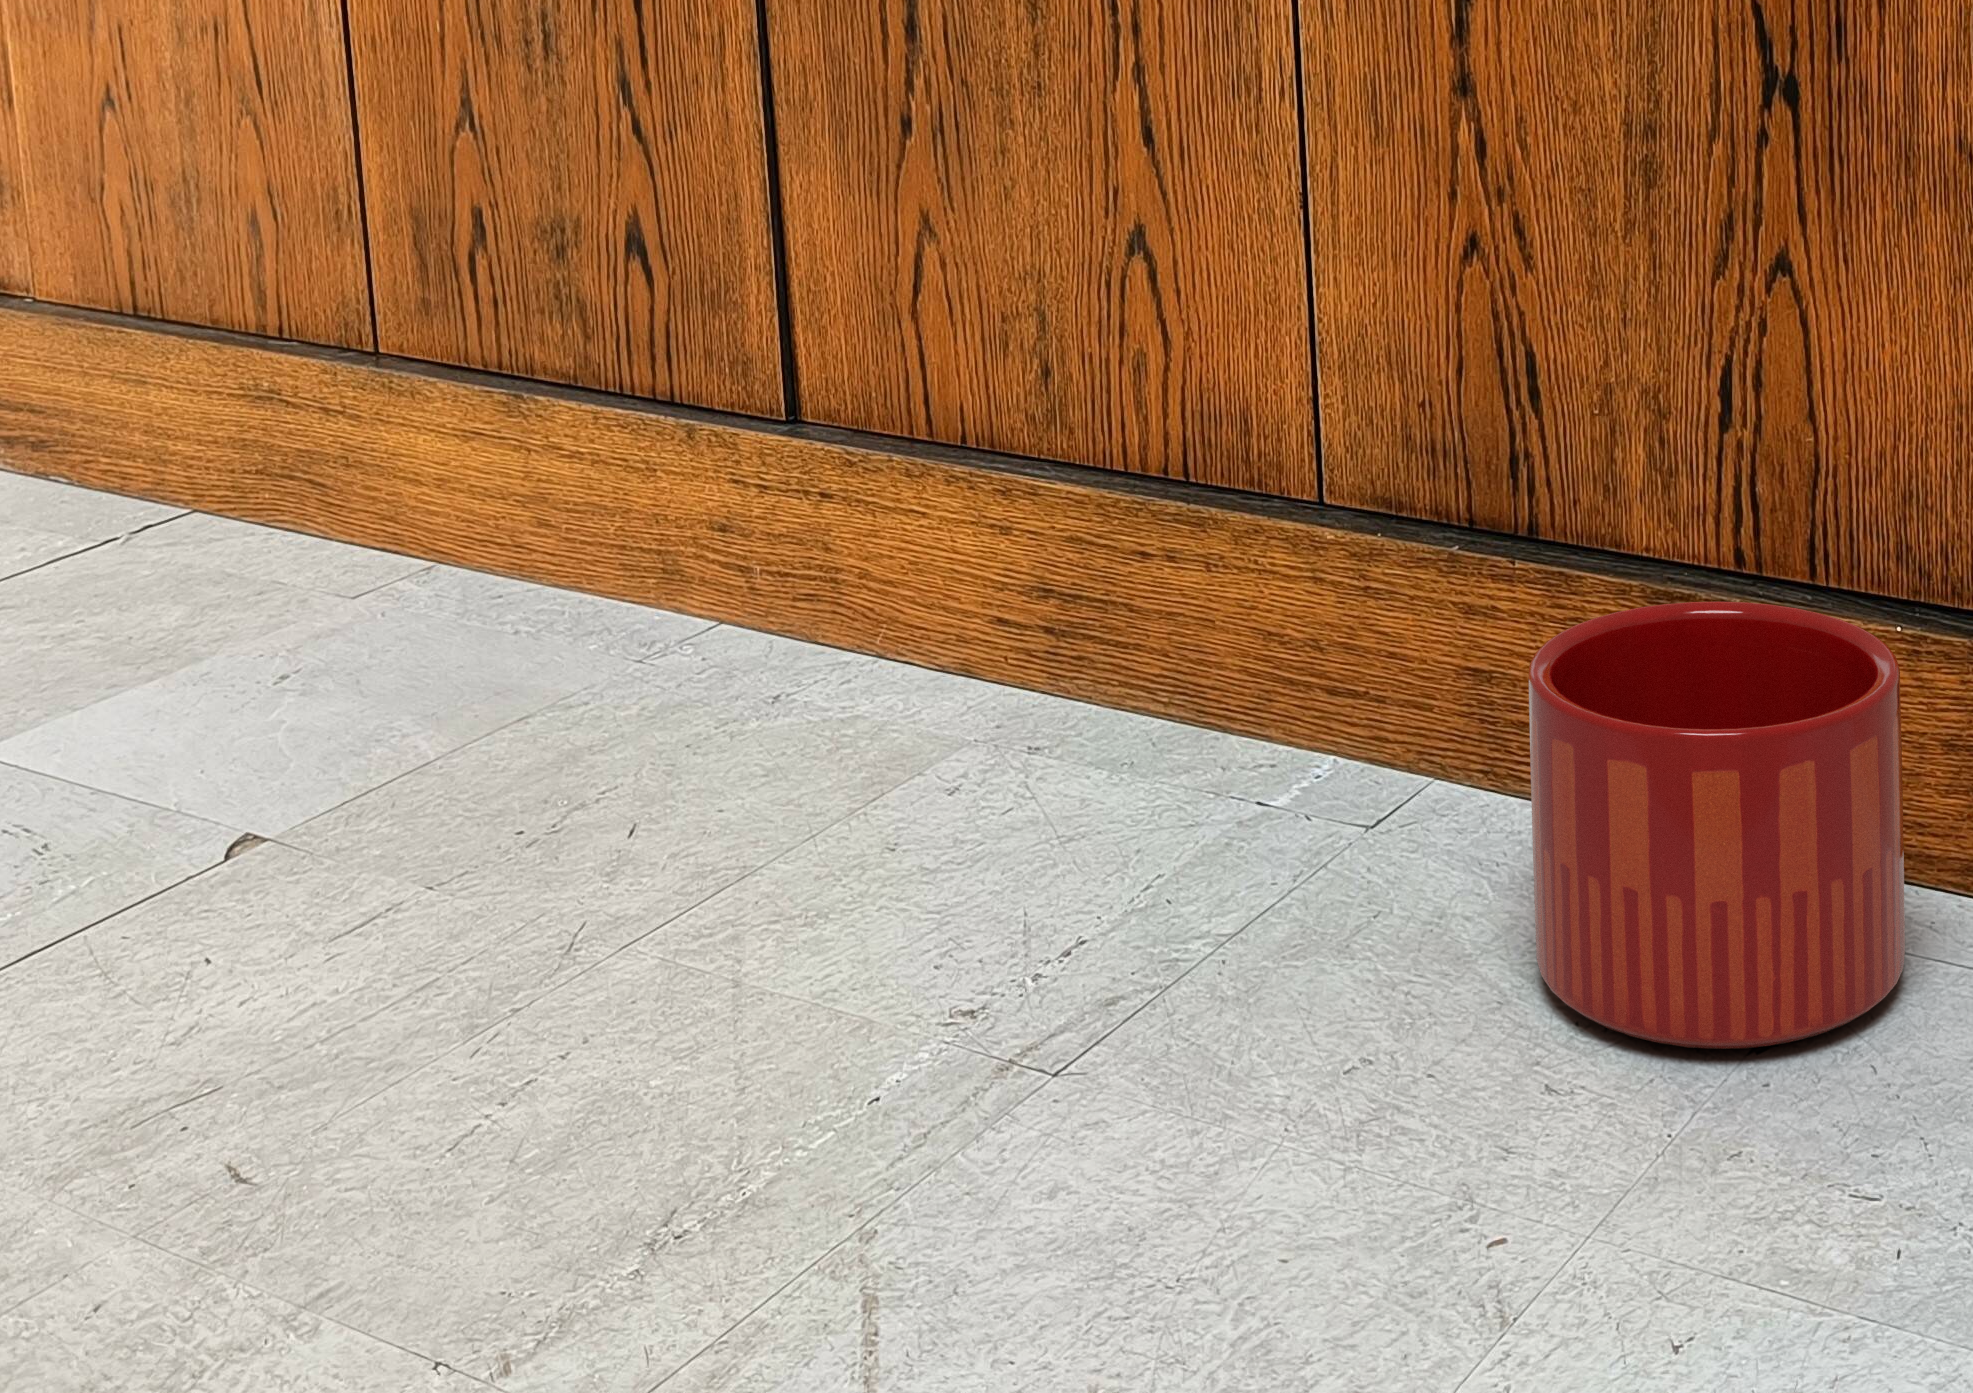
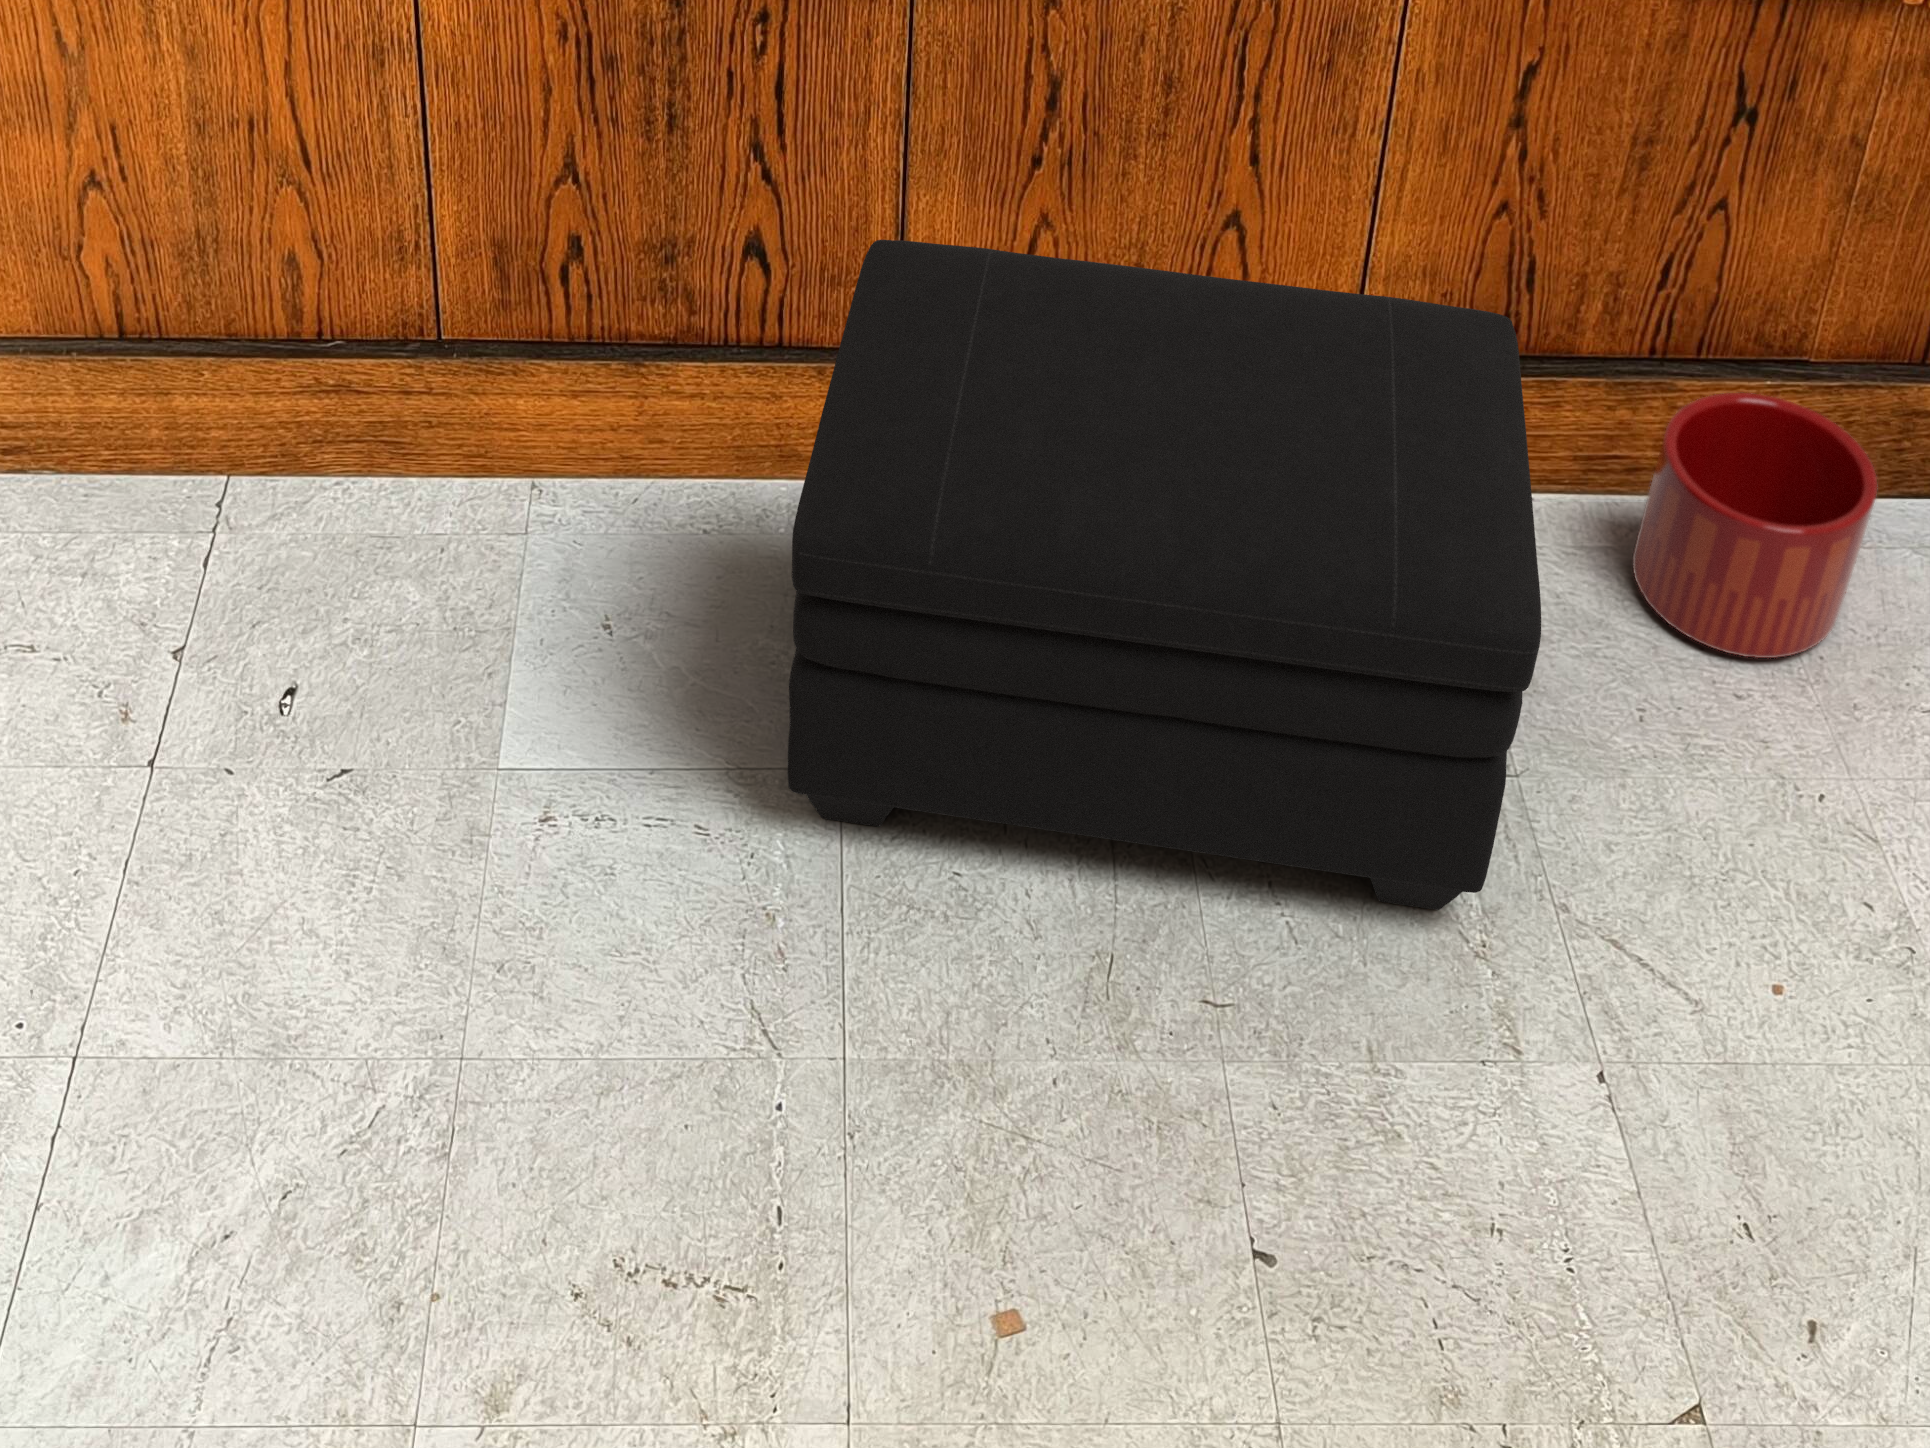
ottoman: none [78,184,1284,1138] -> present [788,240,1541,910]

